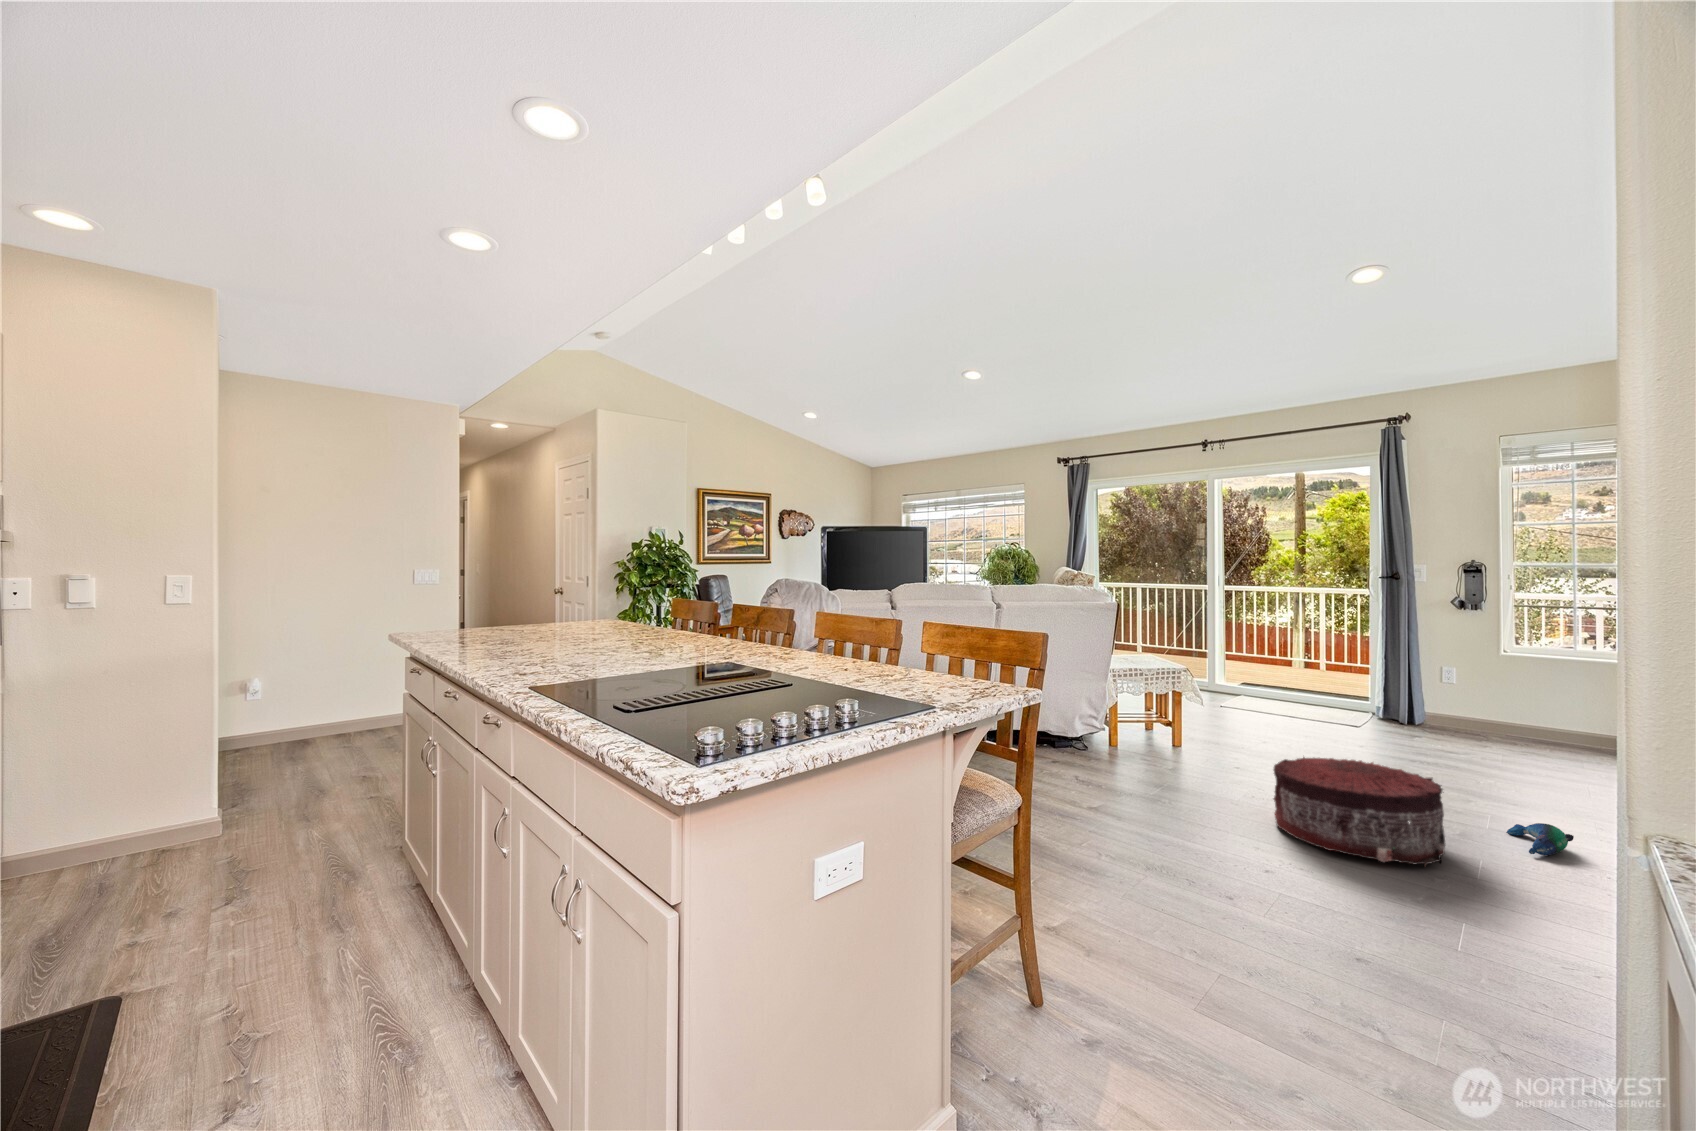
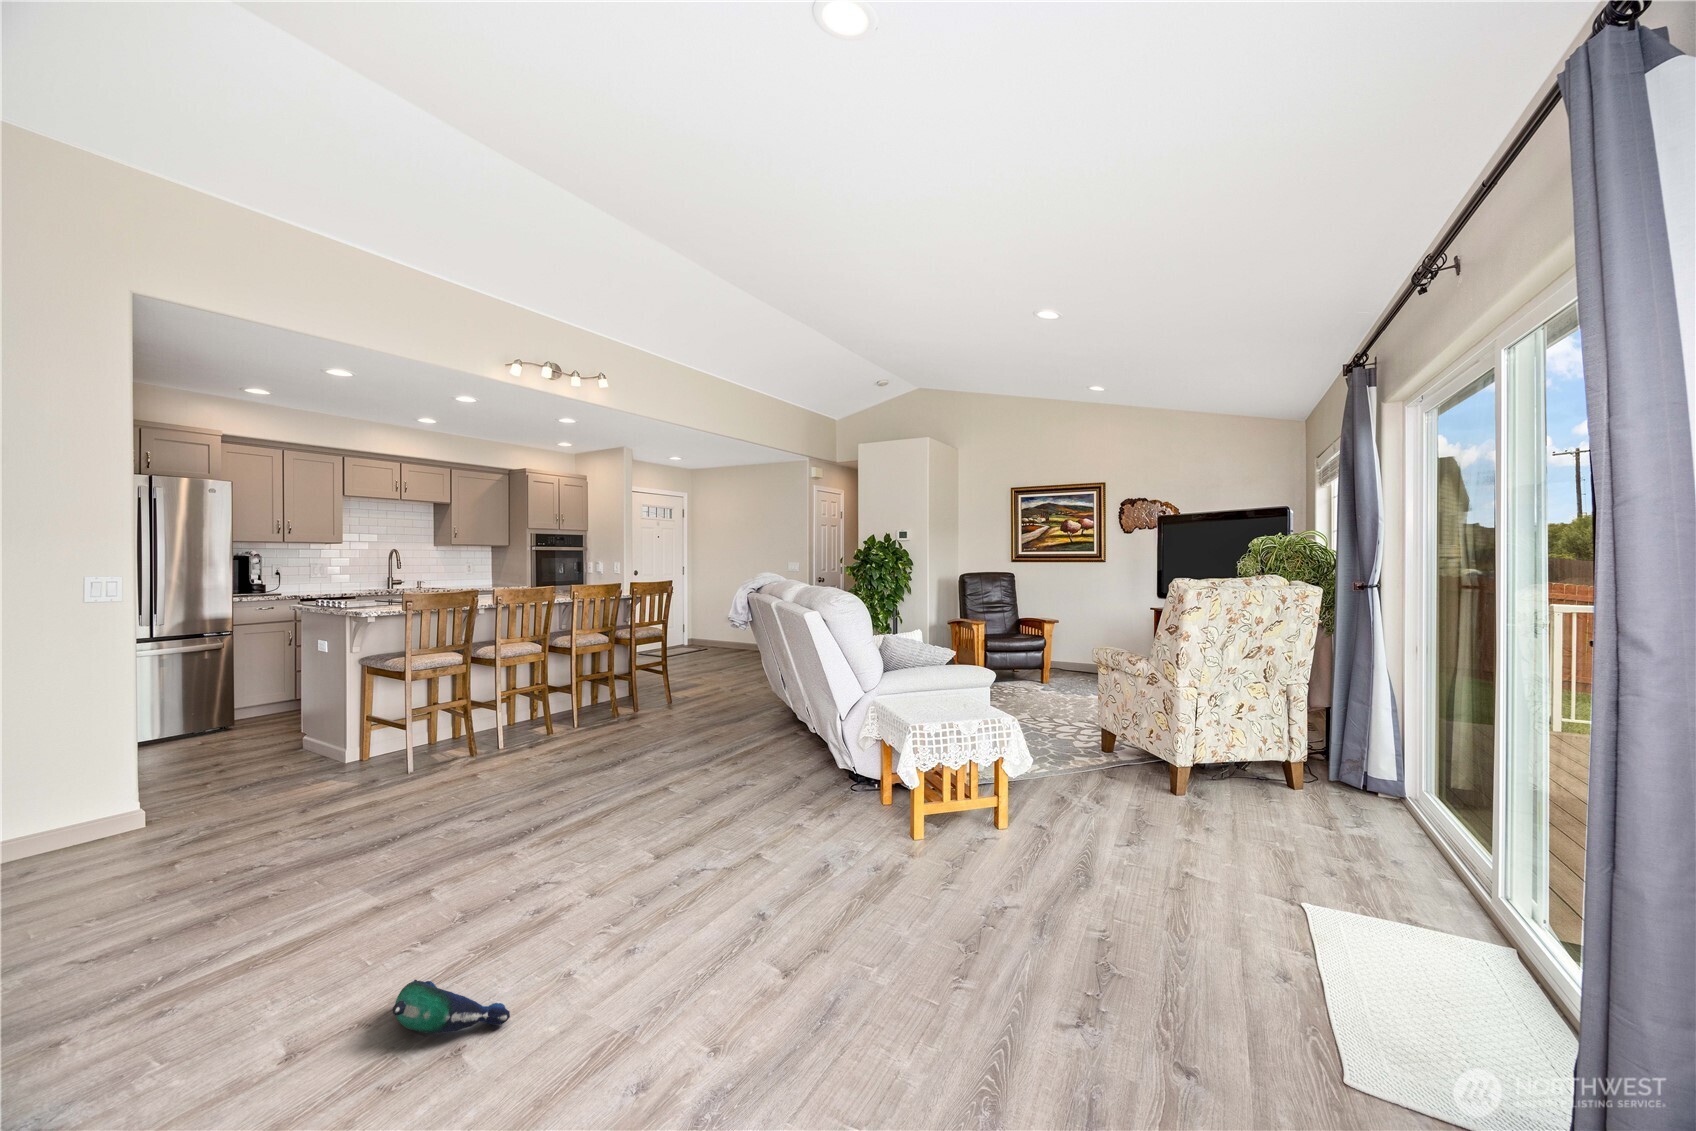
pouf: present [1274,757,1445,866] -> none [424,778,628,919]

